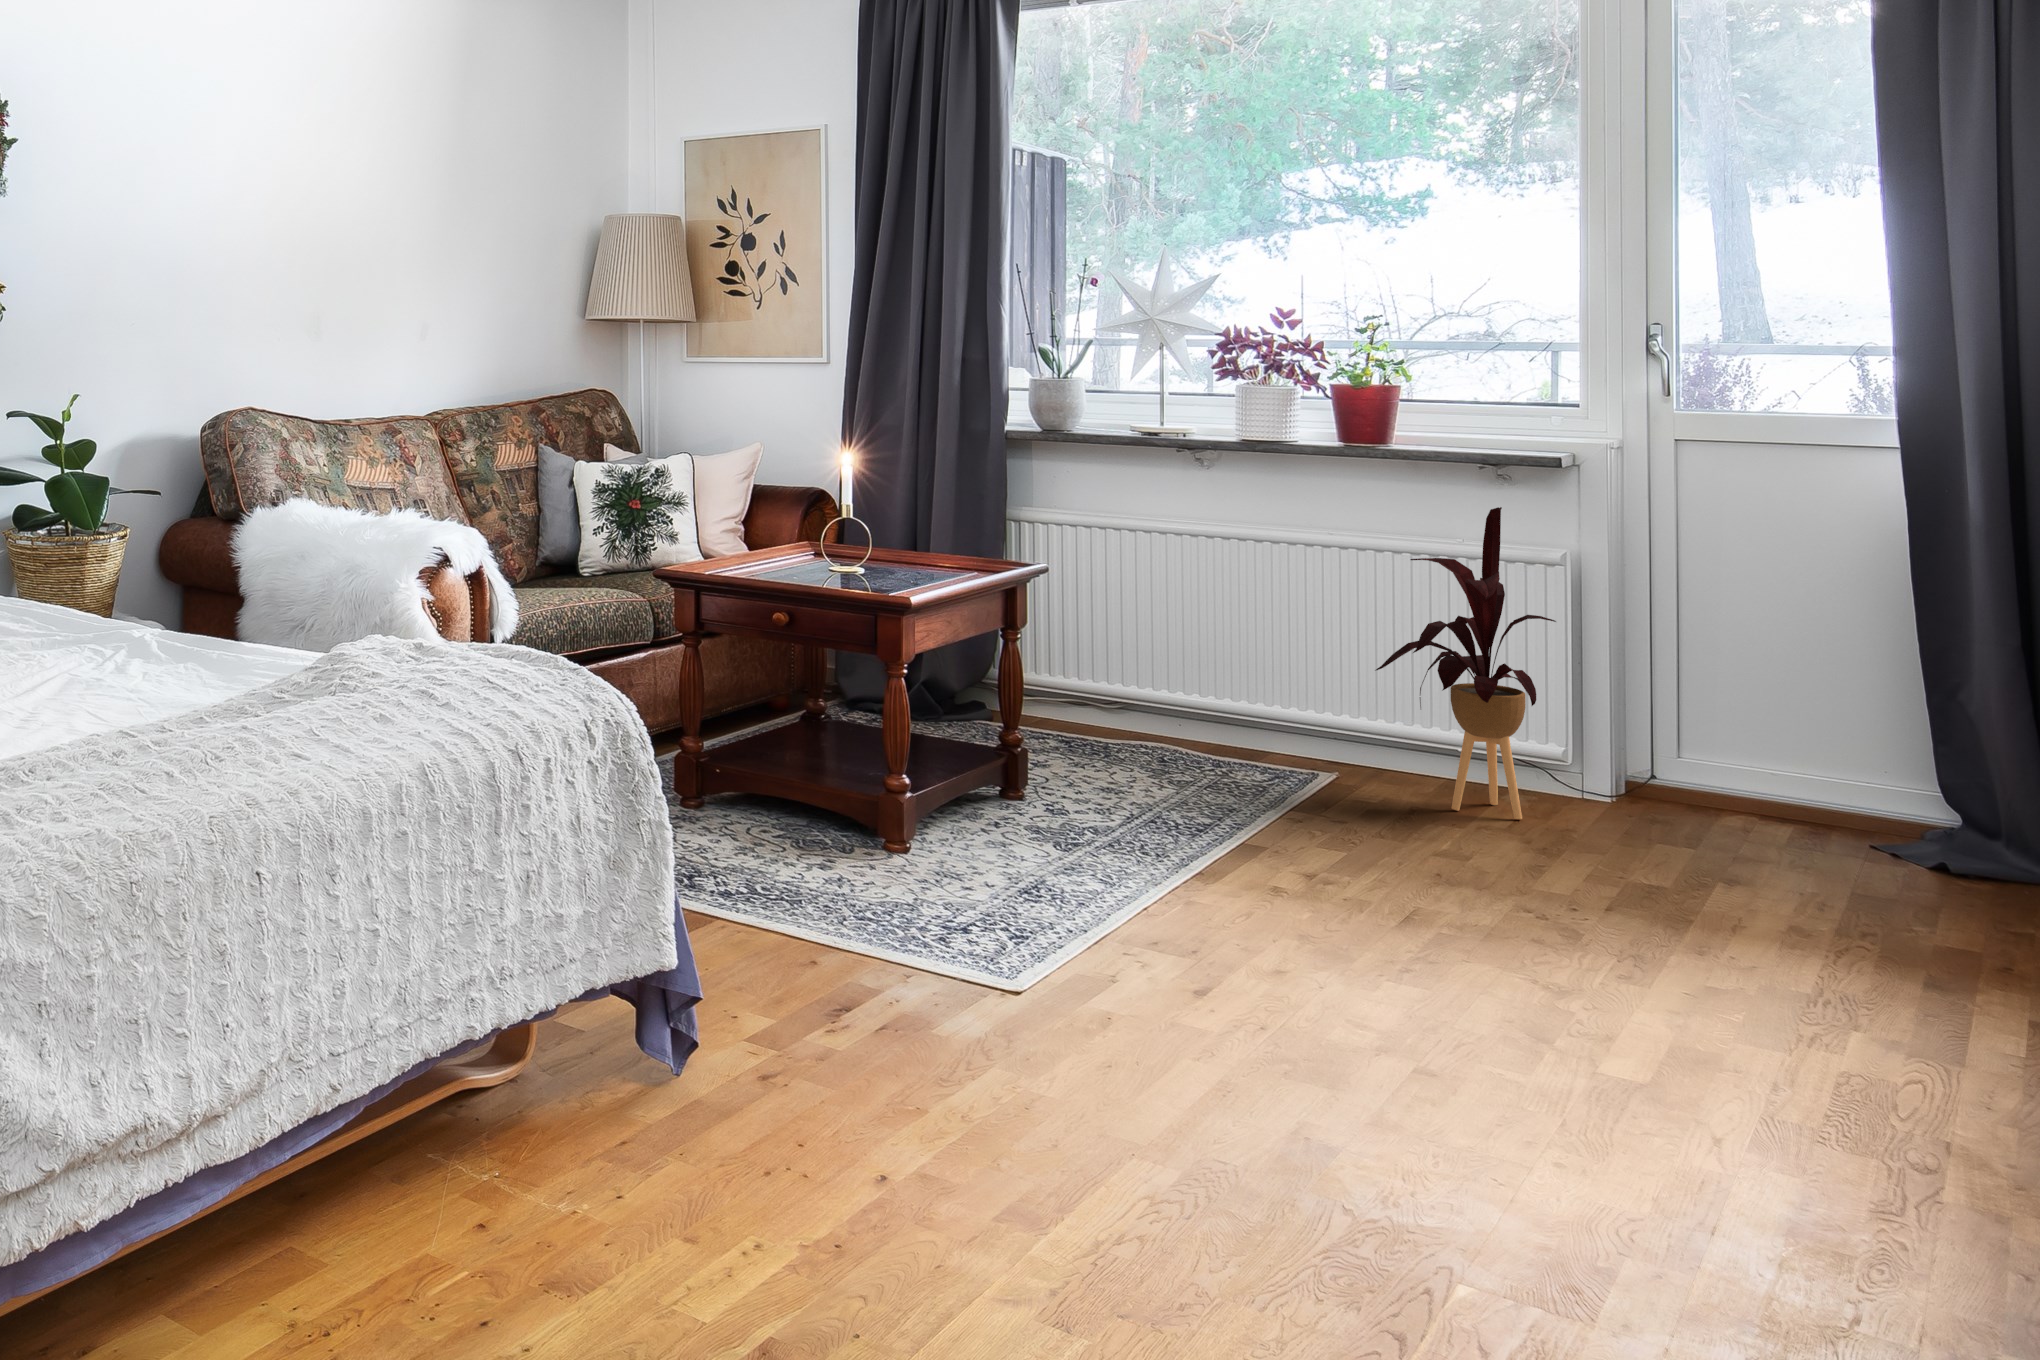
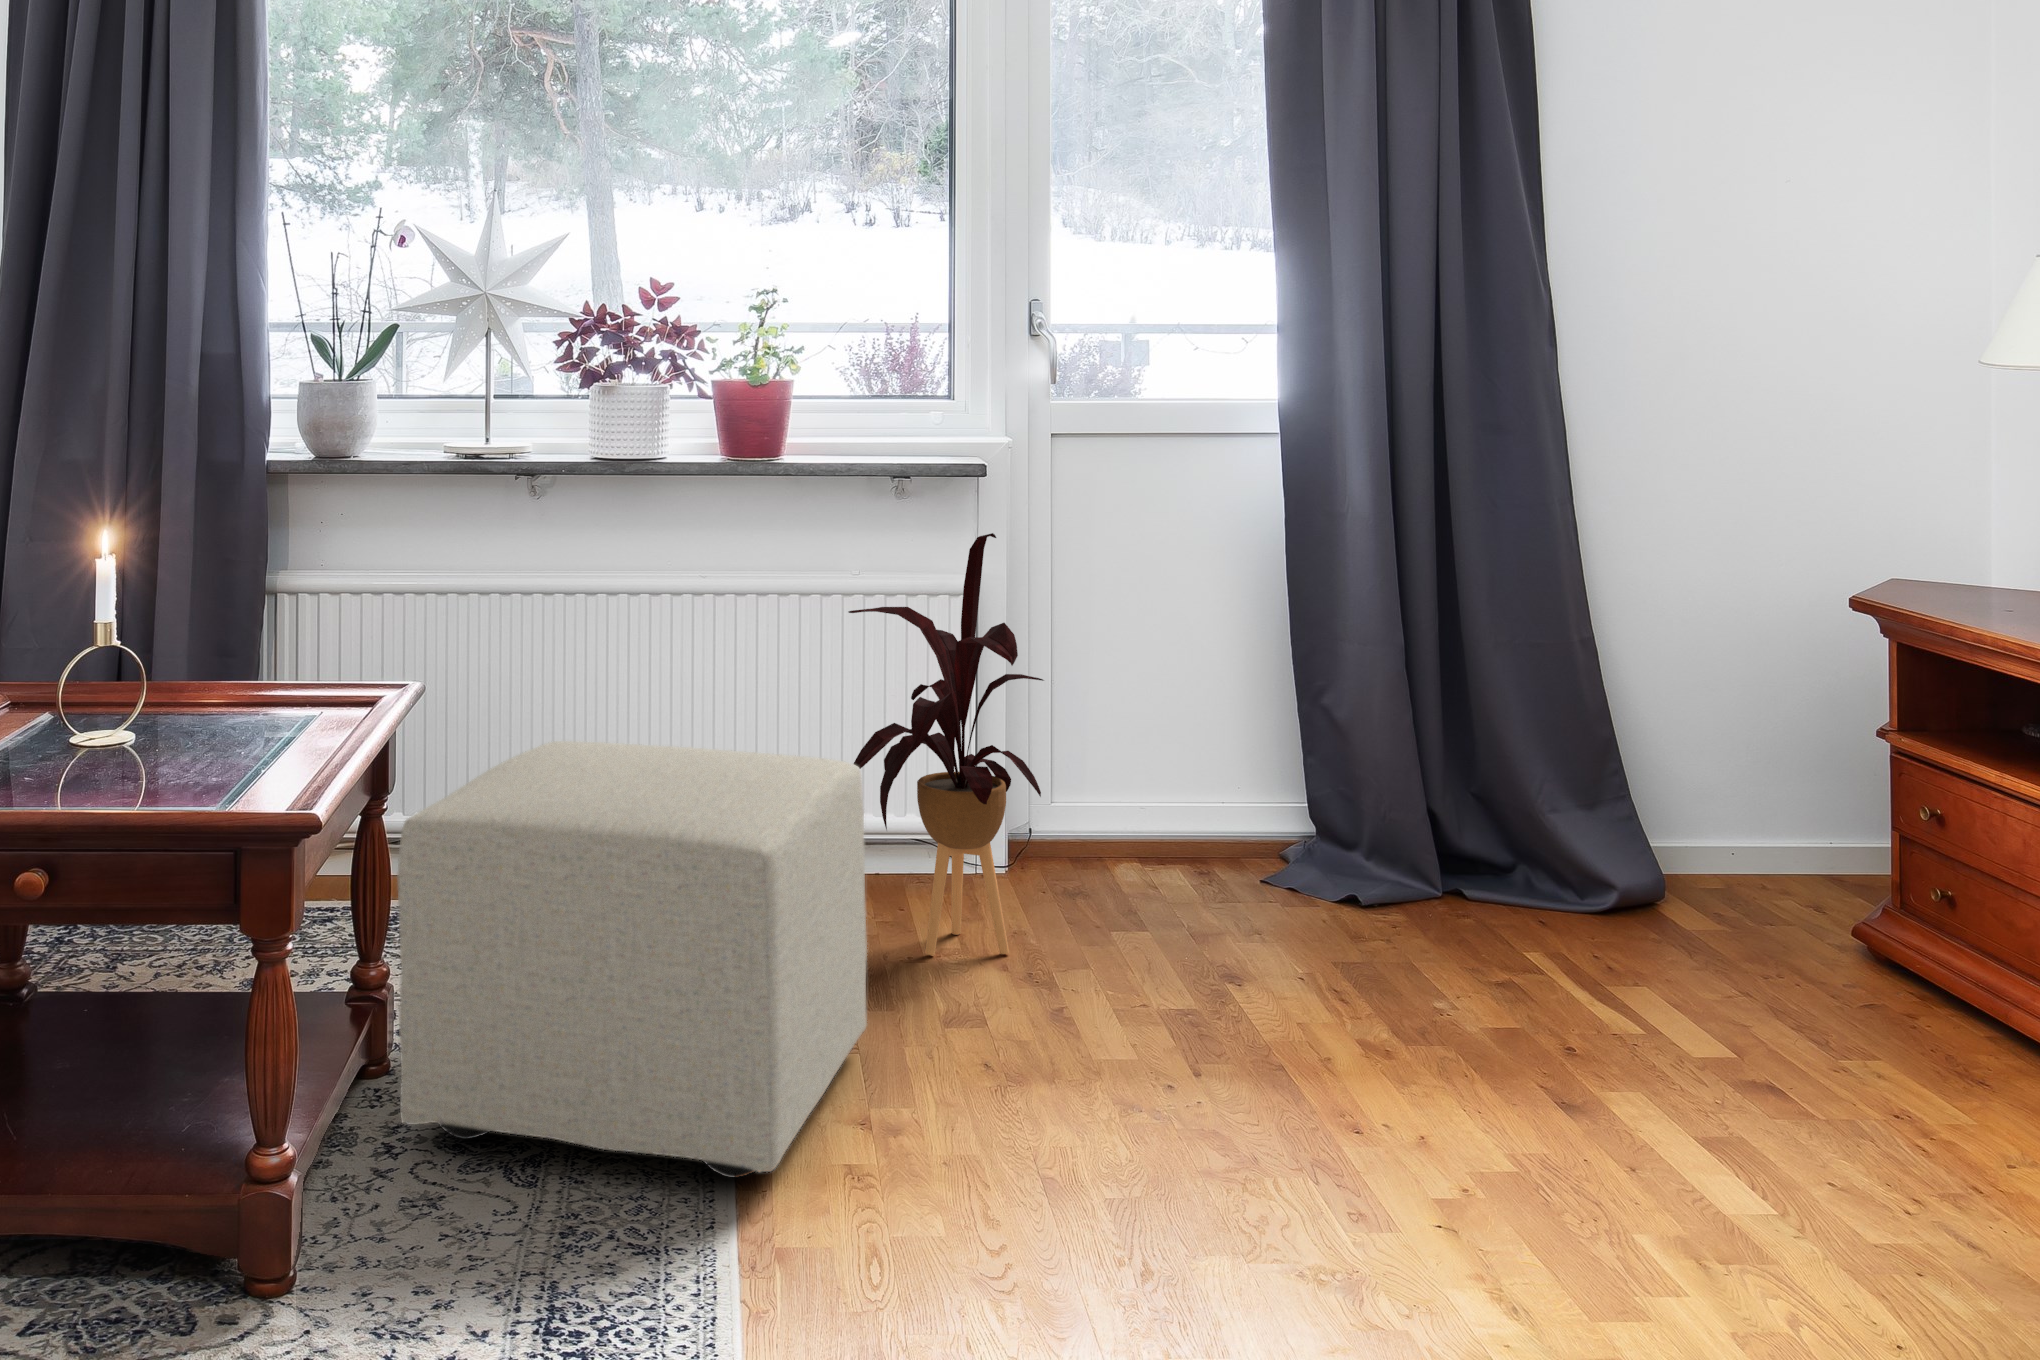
ottoman: none [1006,615,1343,864] -> present [397,741,867,1178]

